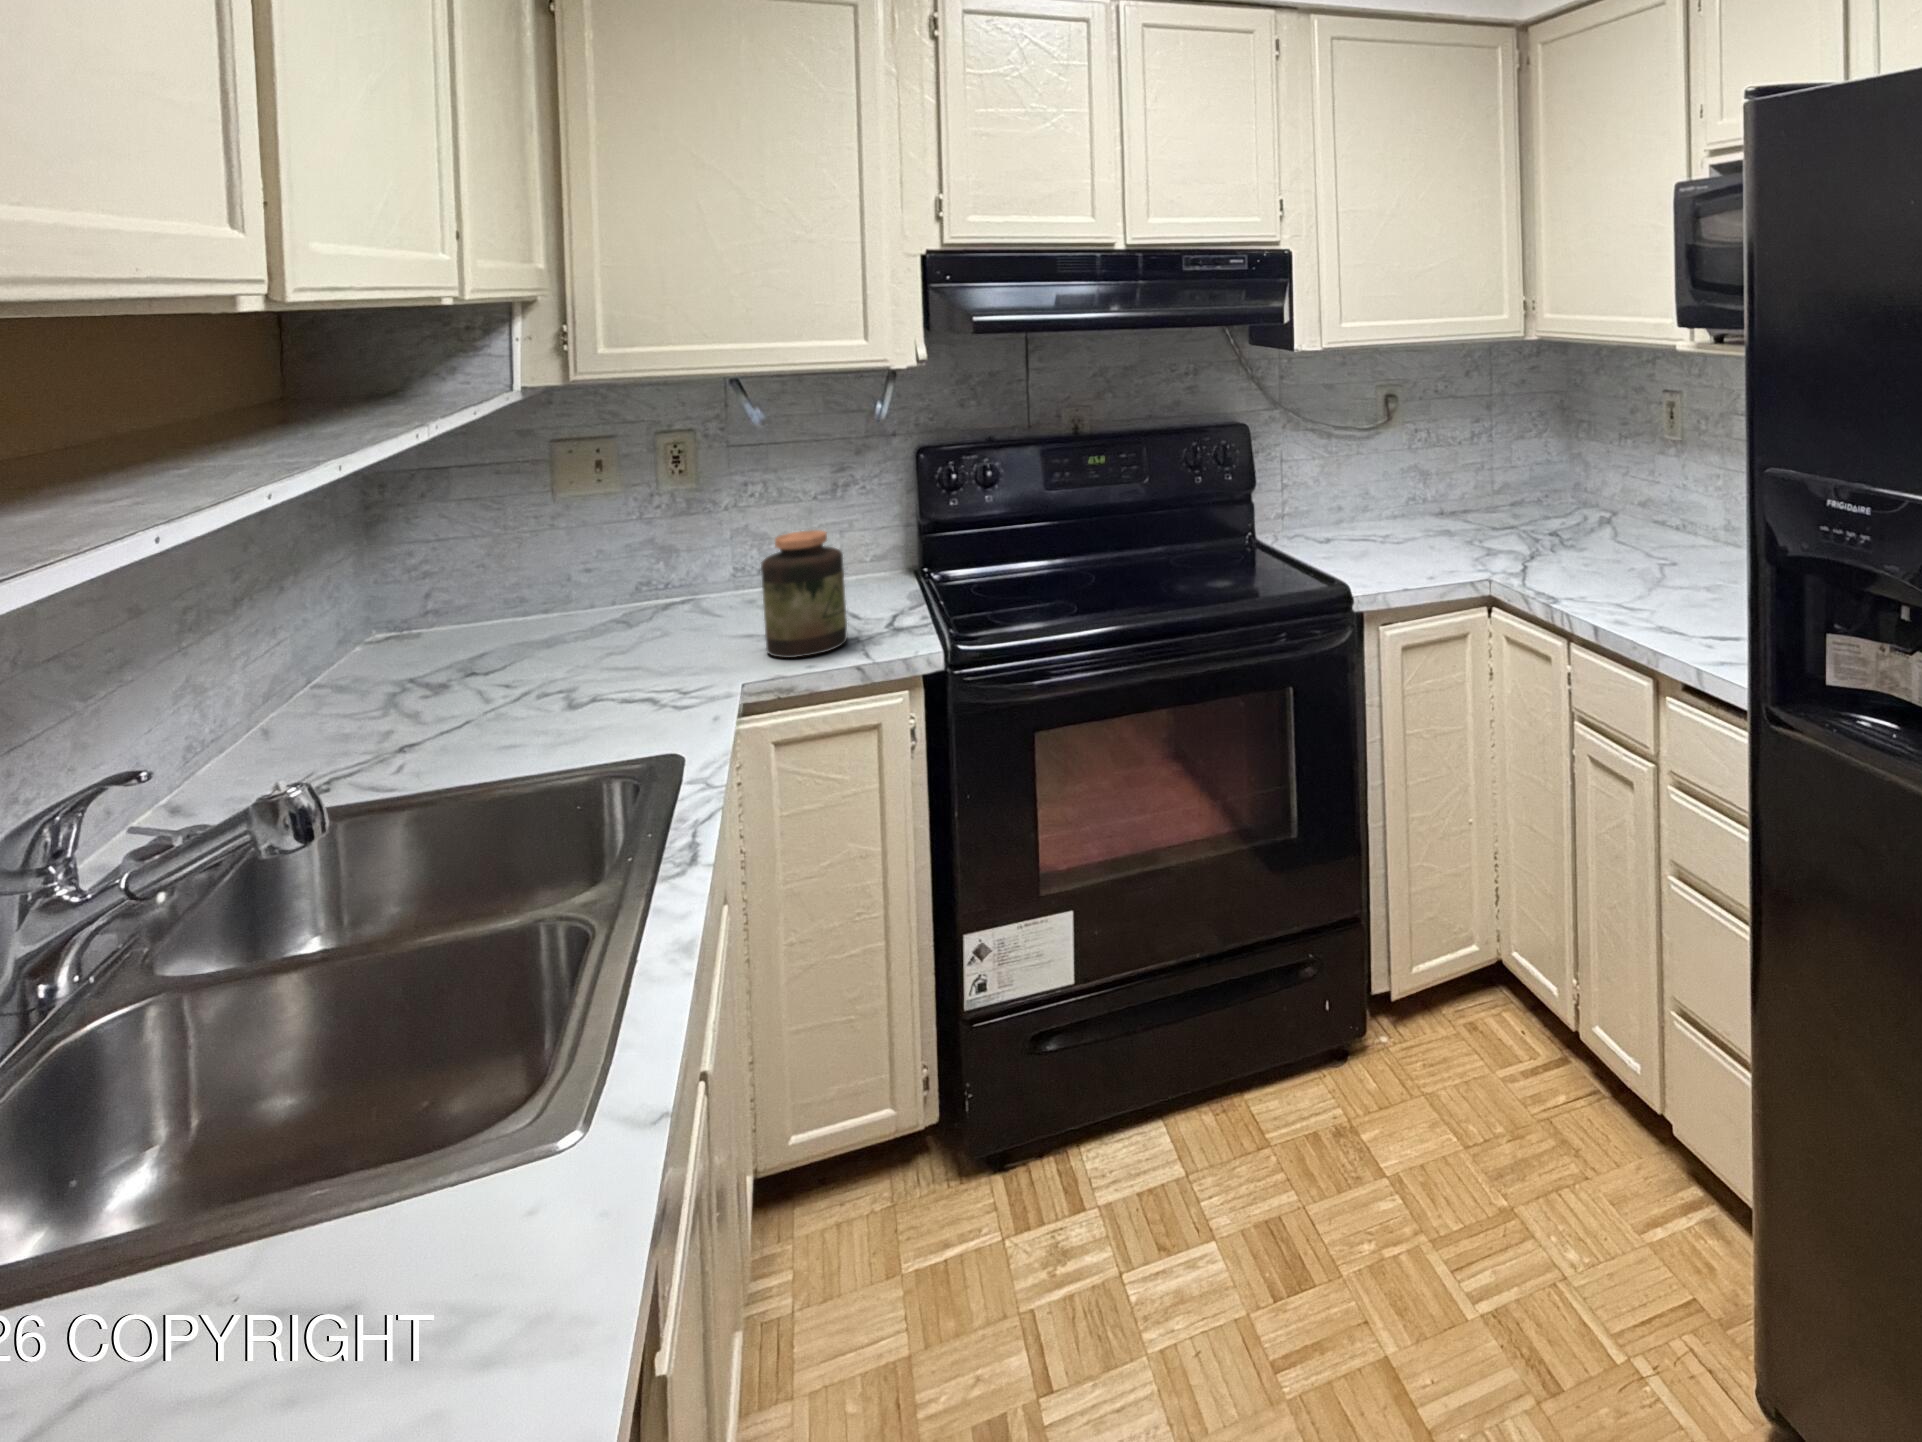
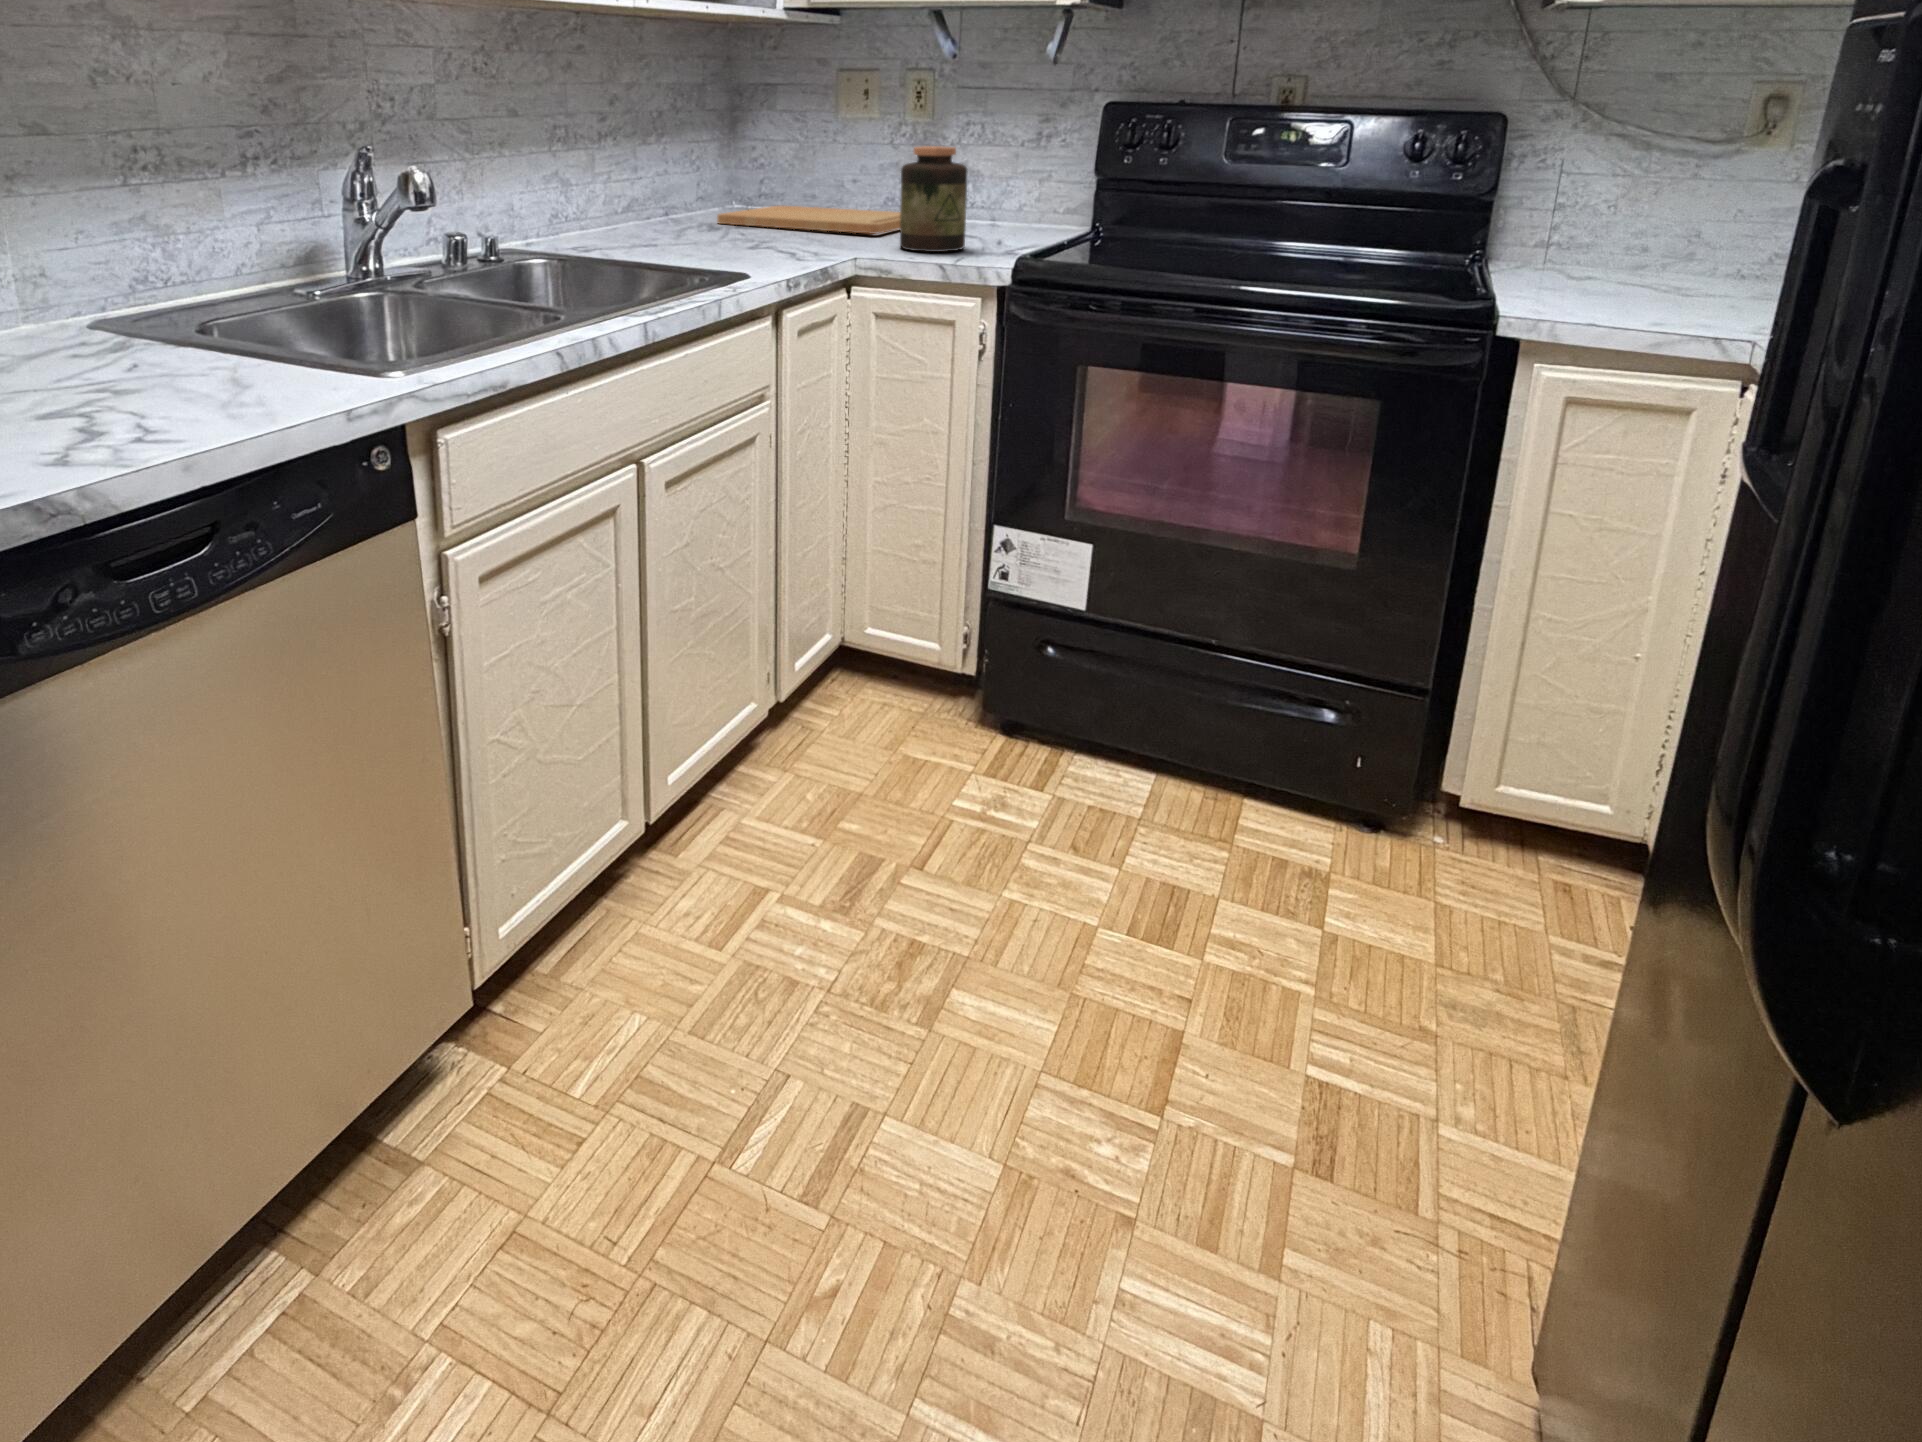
cutting board: none [422,594,723,681] -> present [717,206,900,234]

